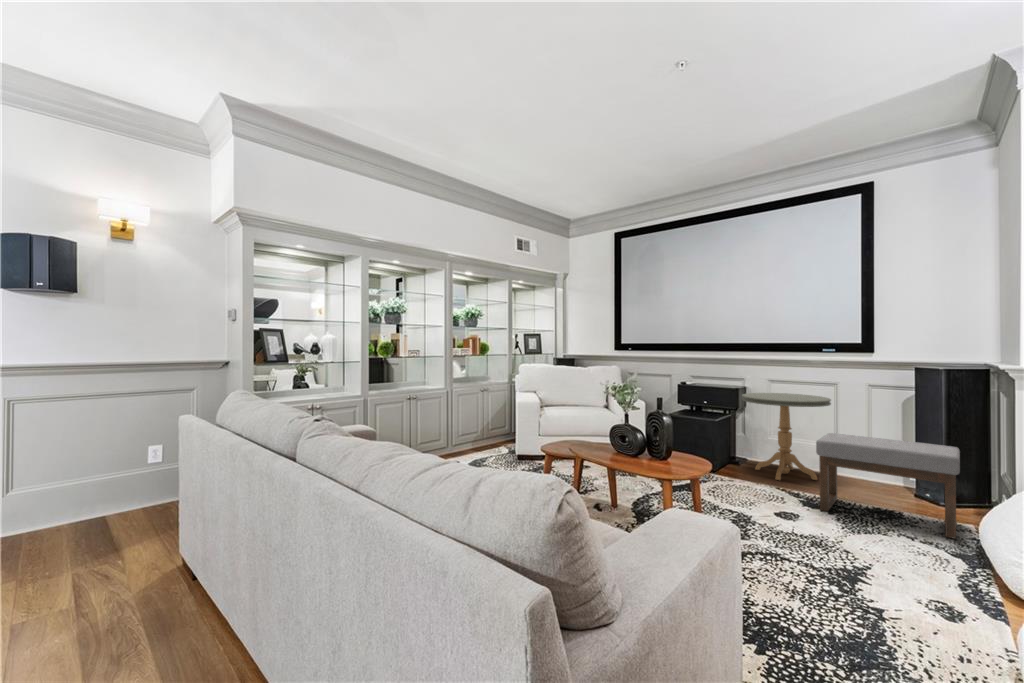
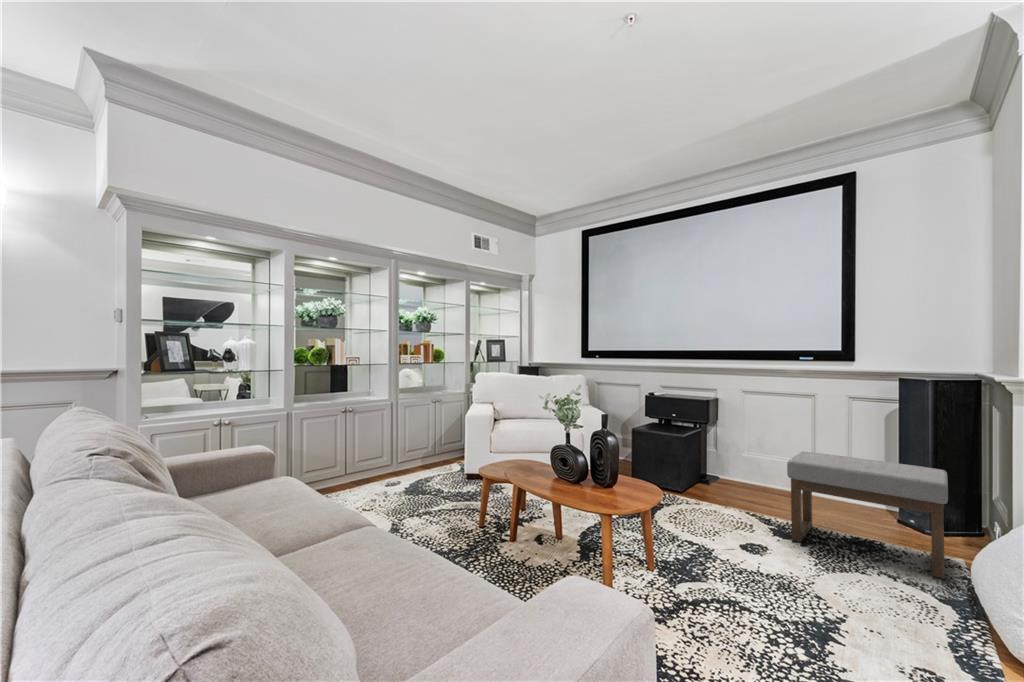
side table: present [742,393,831,480] -> none [711,405,807,503]

